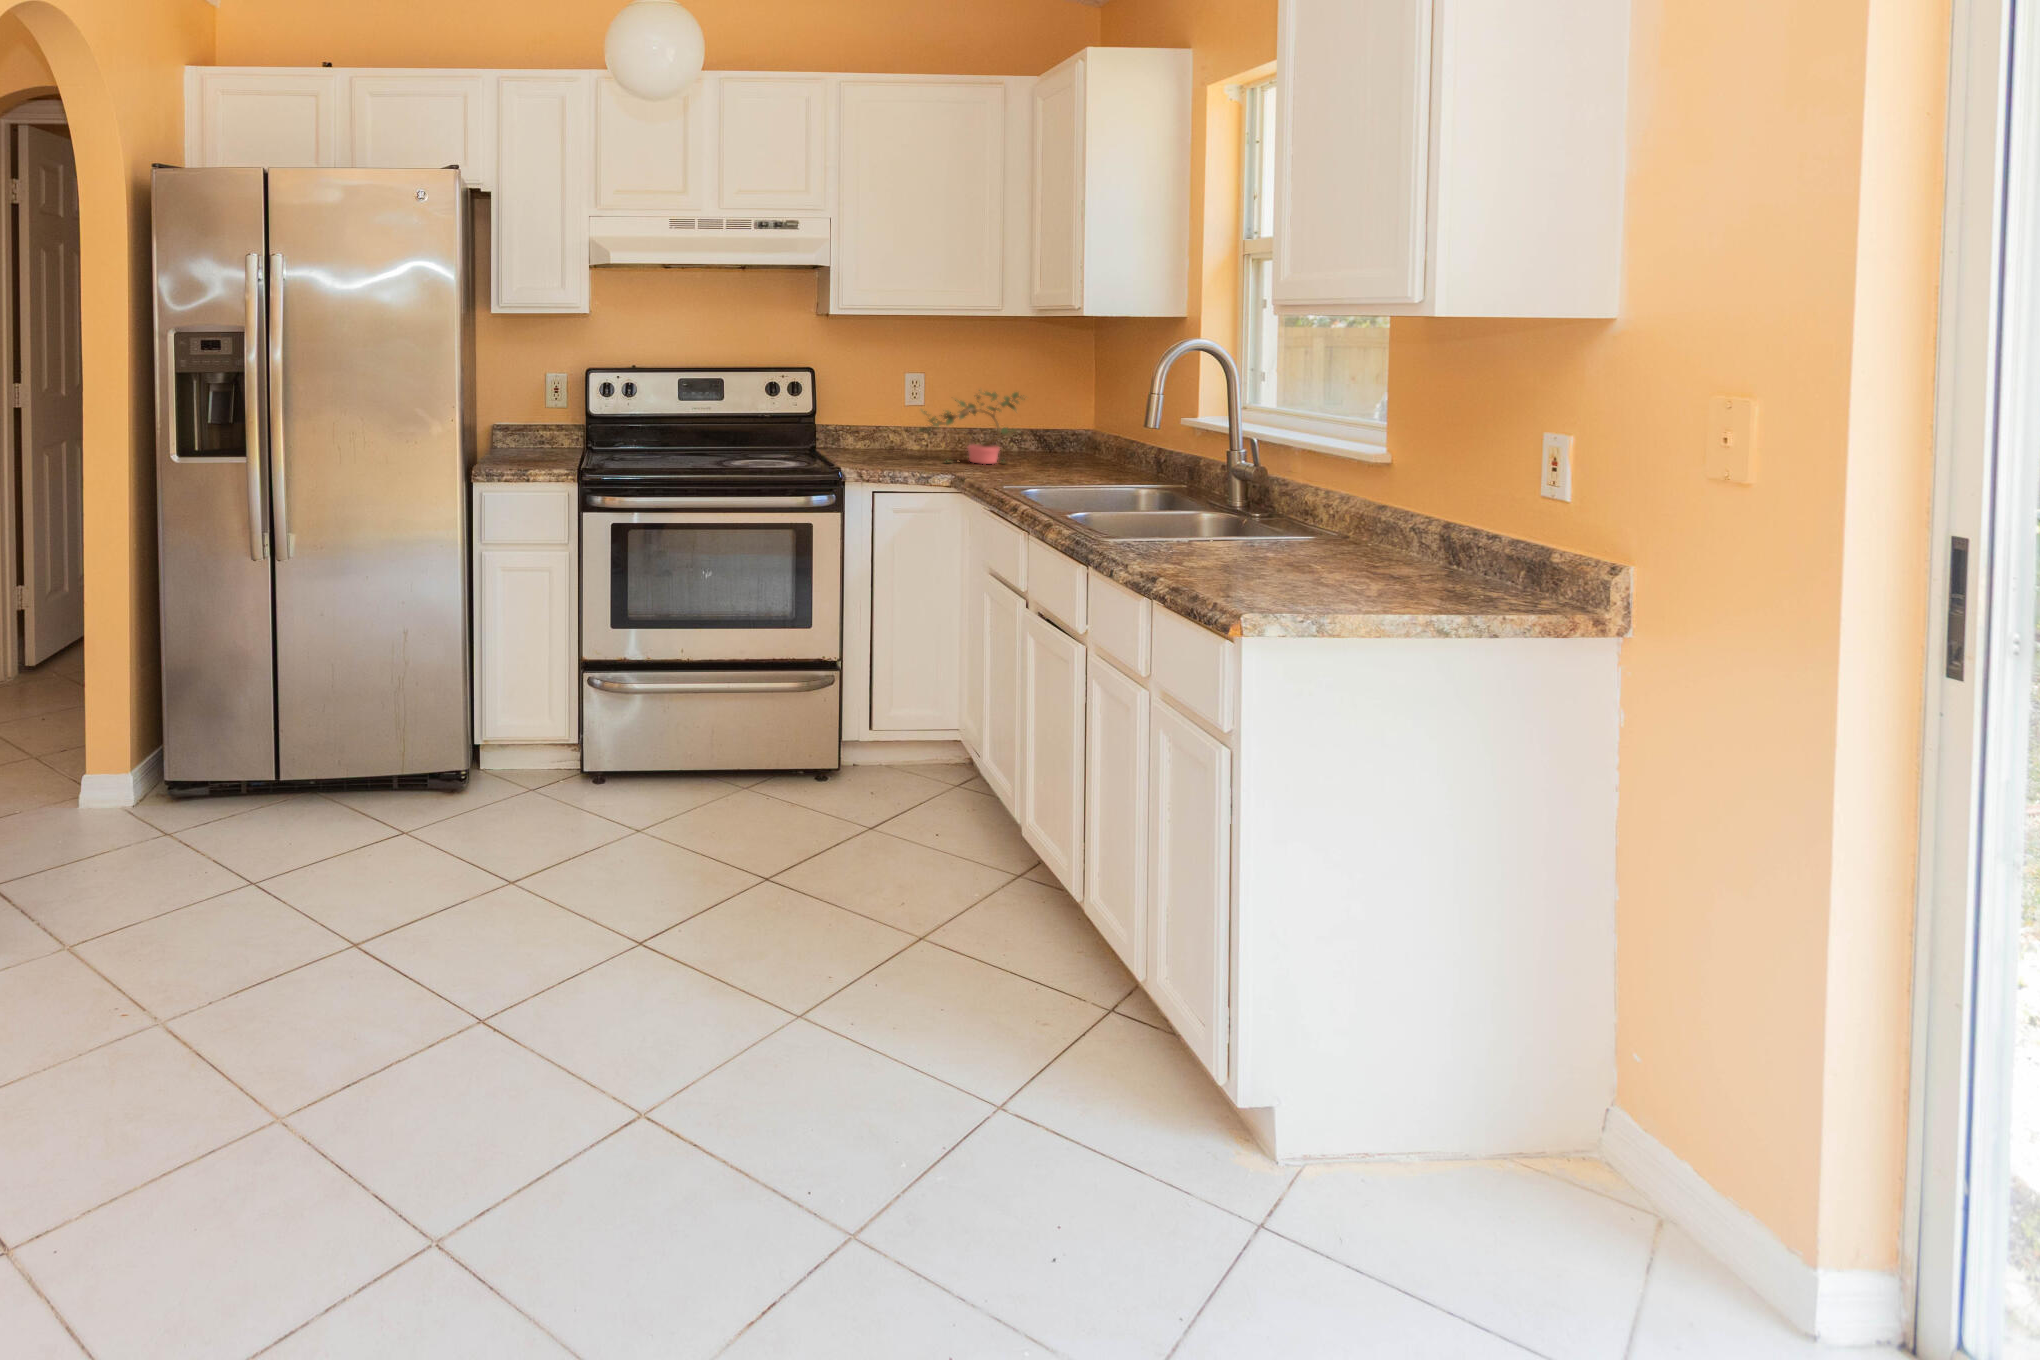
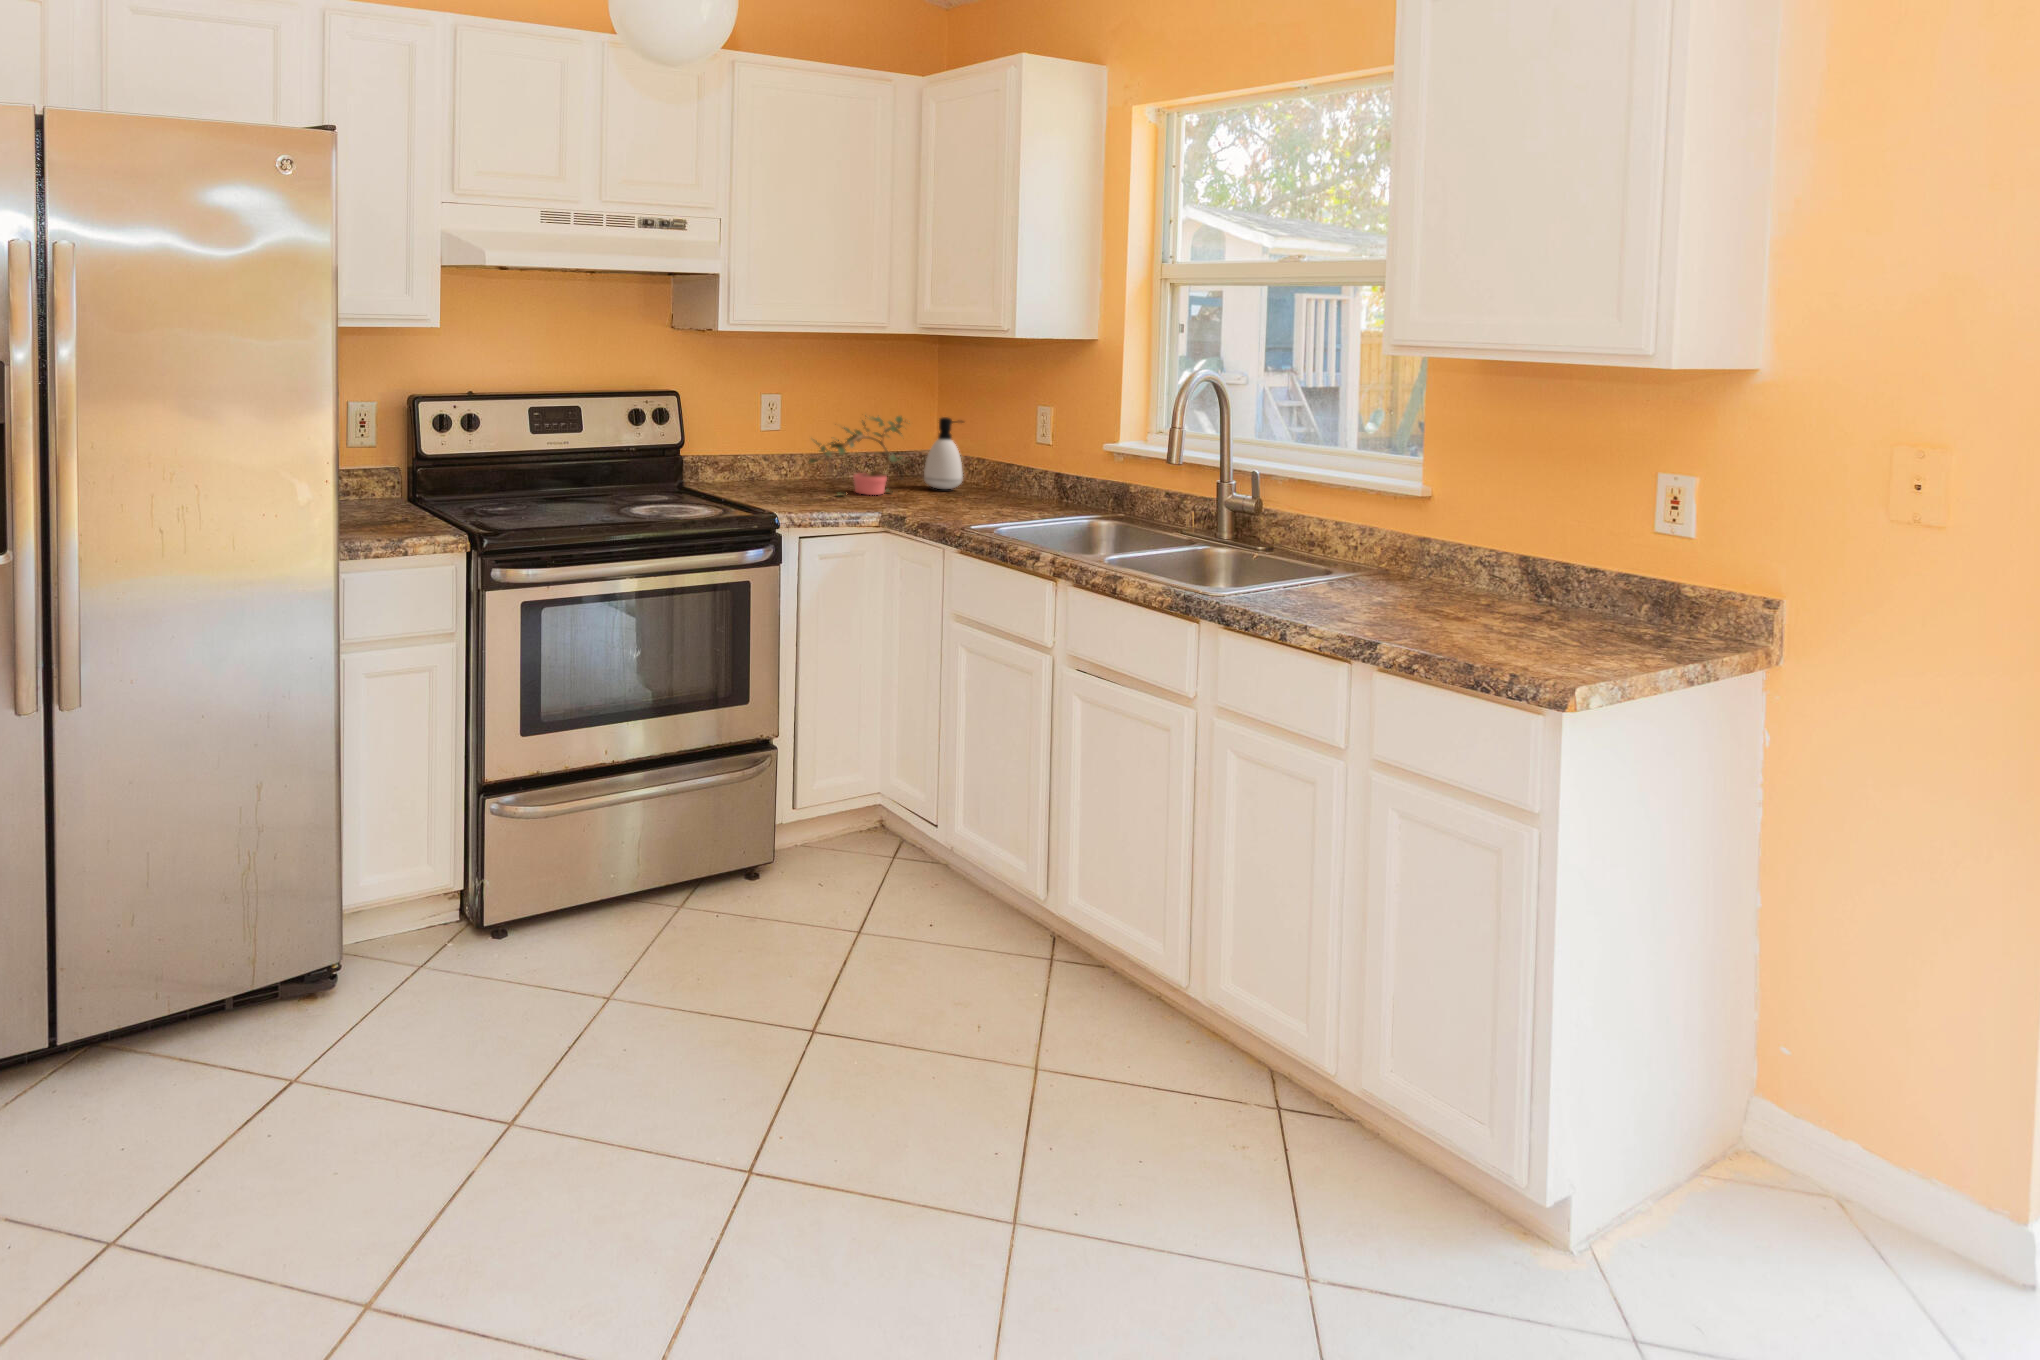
soap dispenser: none [1050,395,1091,463] -> present [924,417,963,489]

